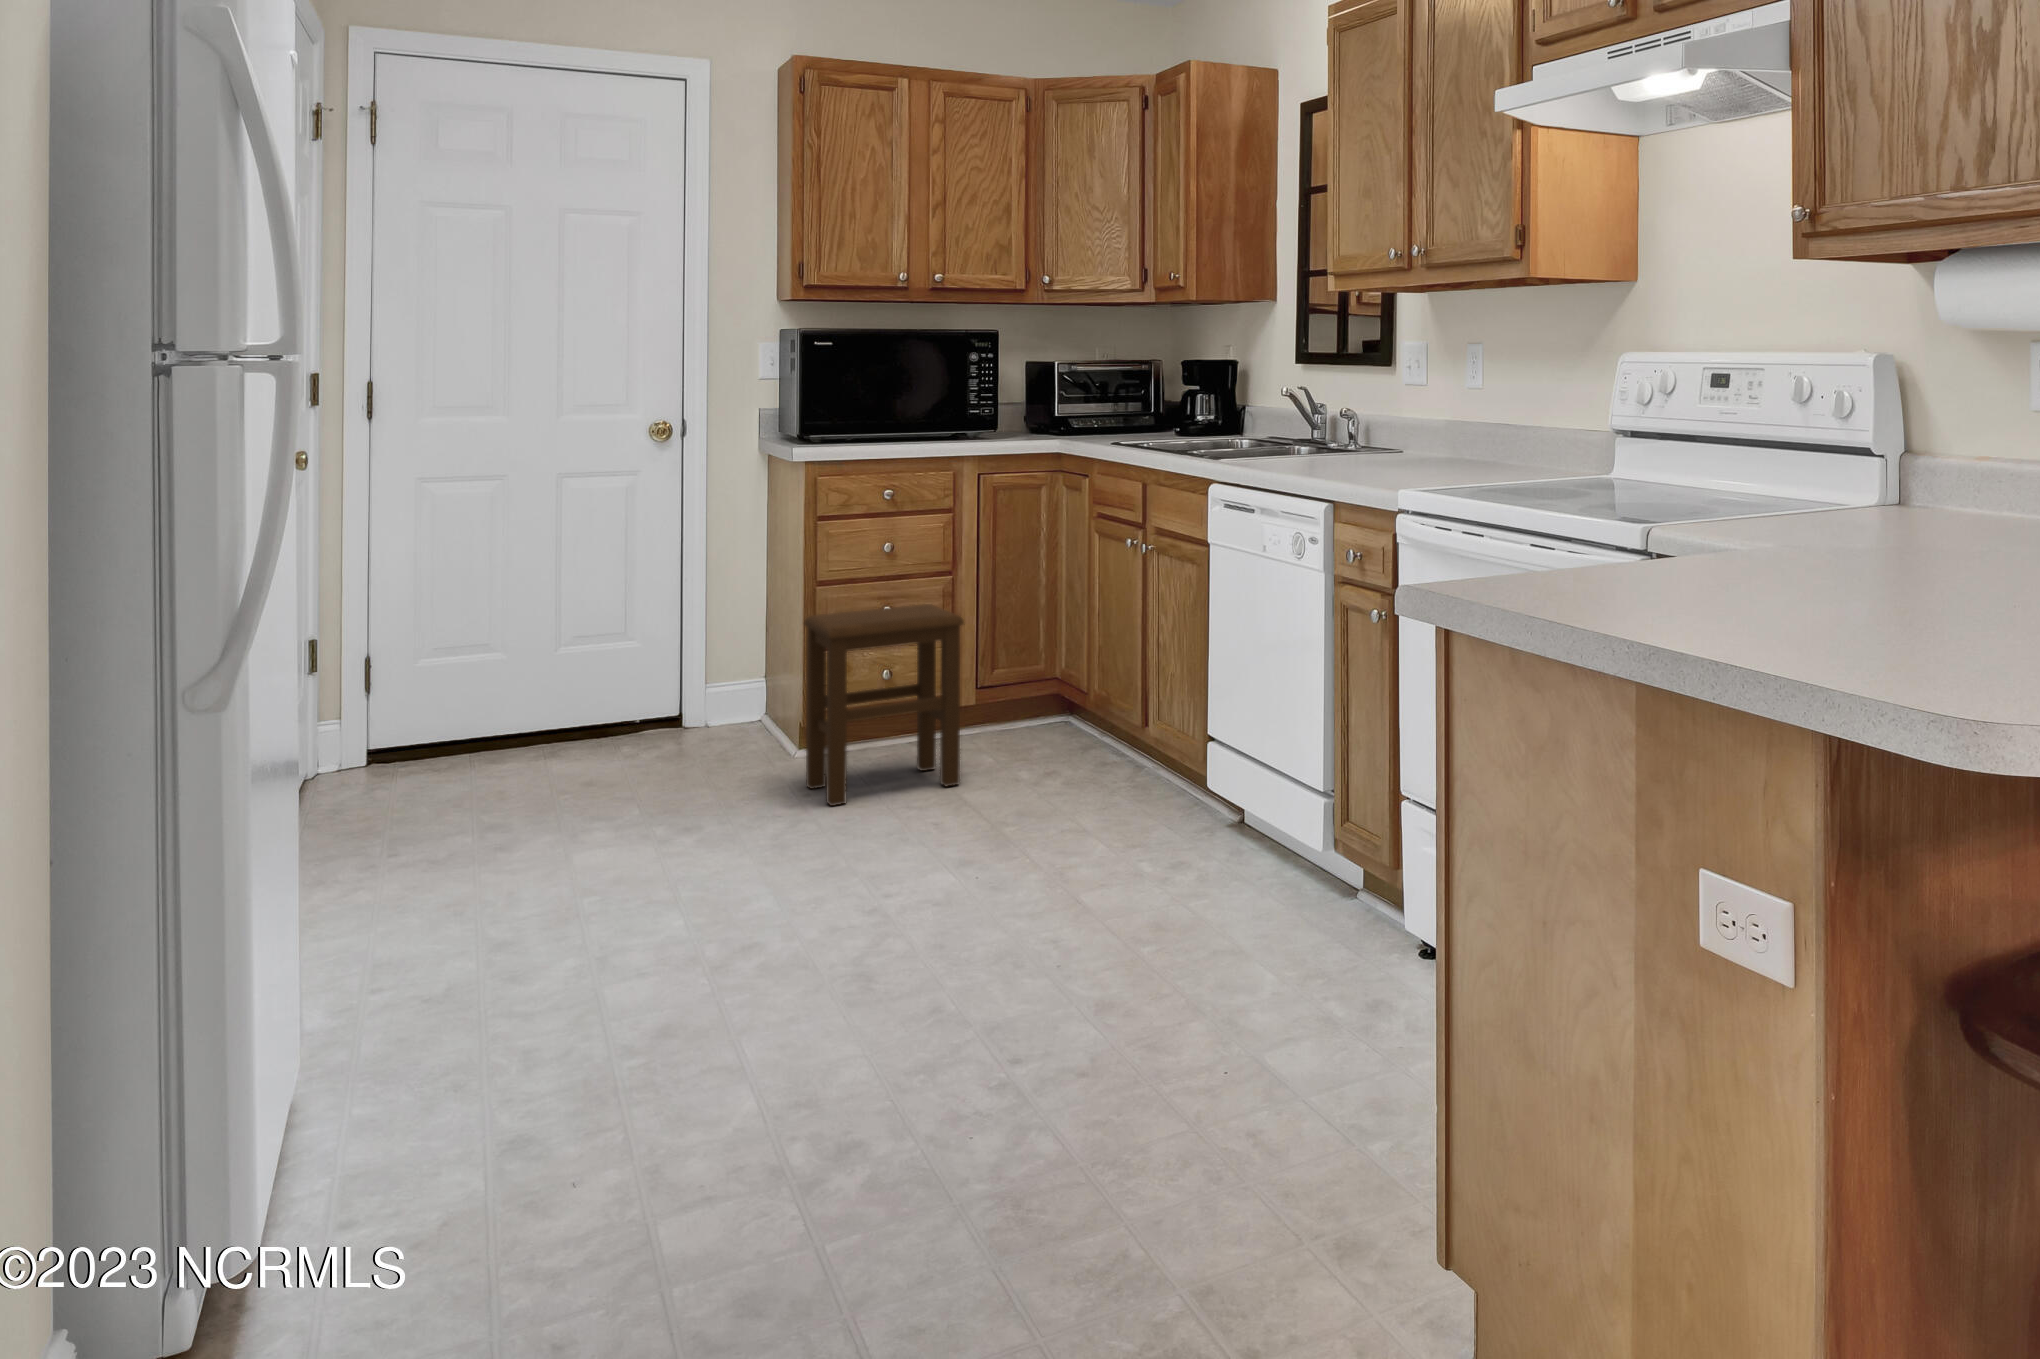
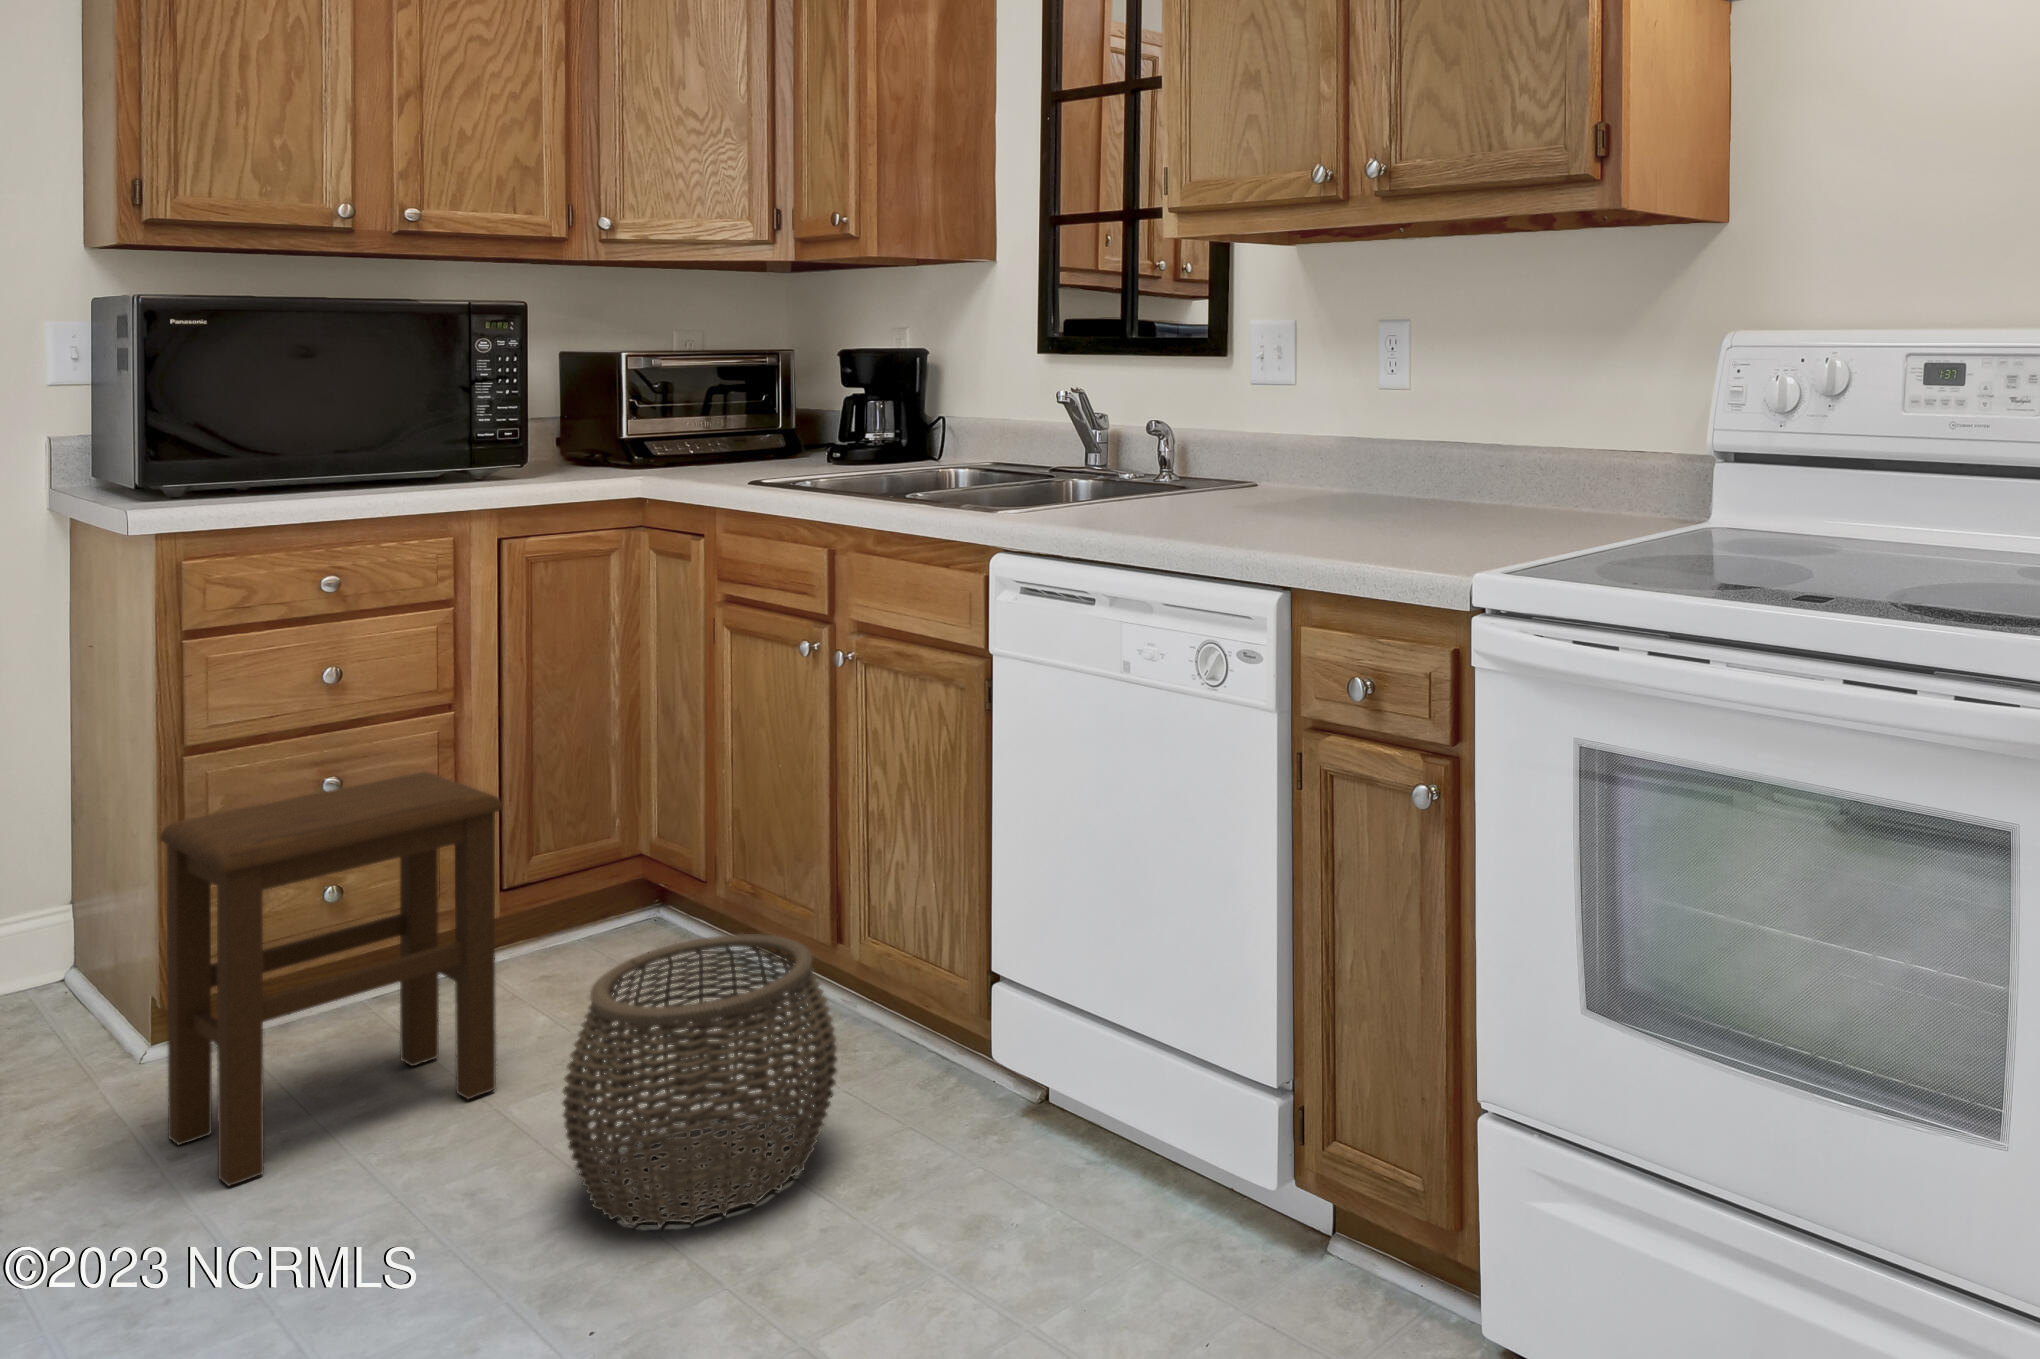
woven basket: none [978,700,1121,844] -> present [562,934,838,1228]

